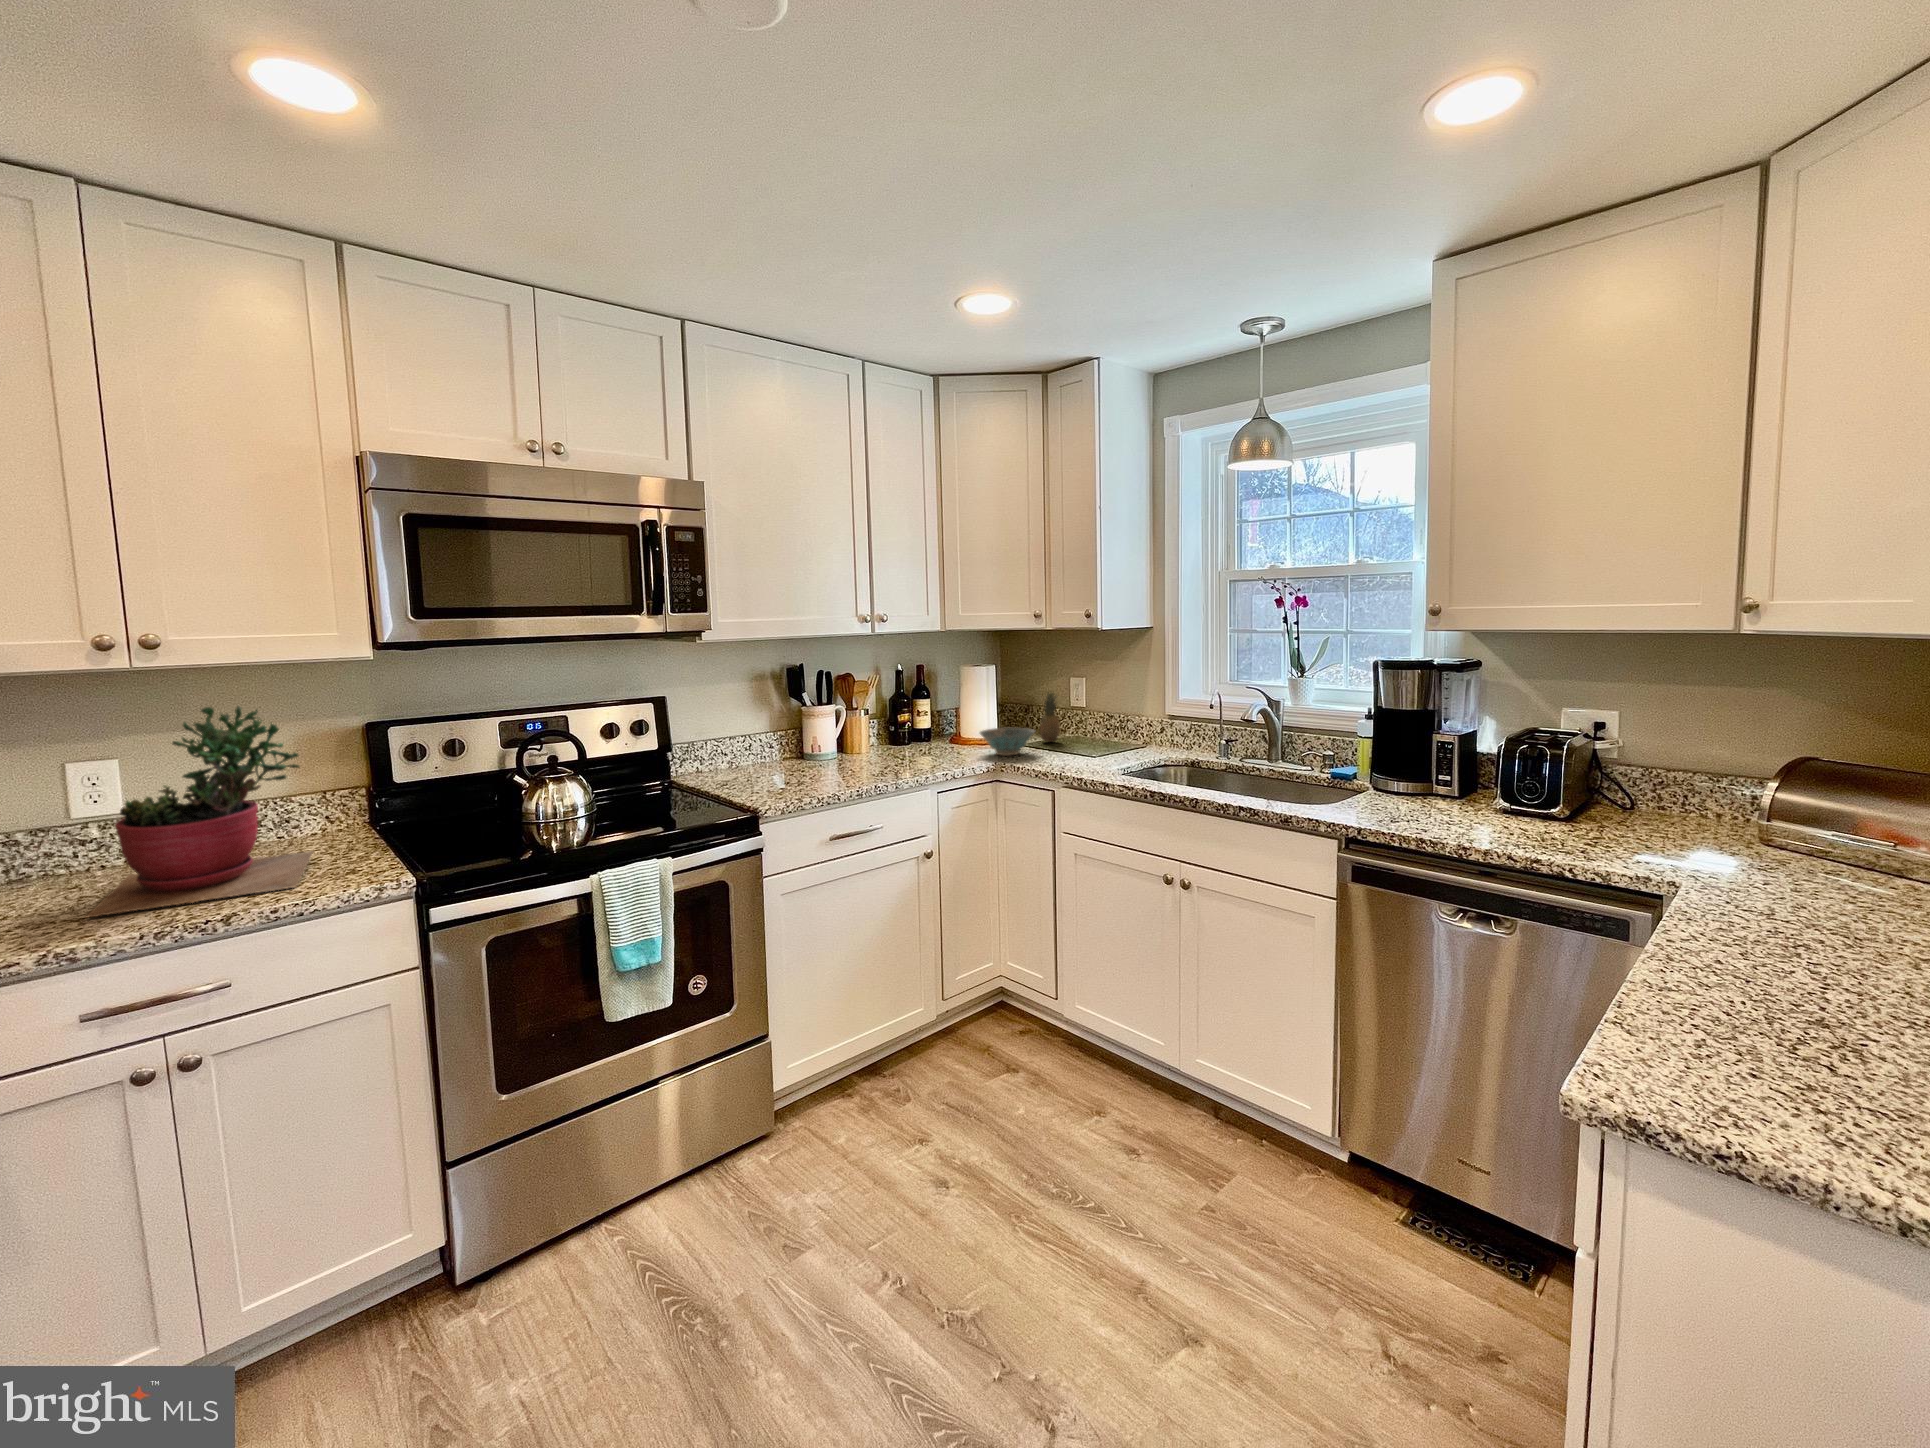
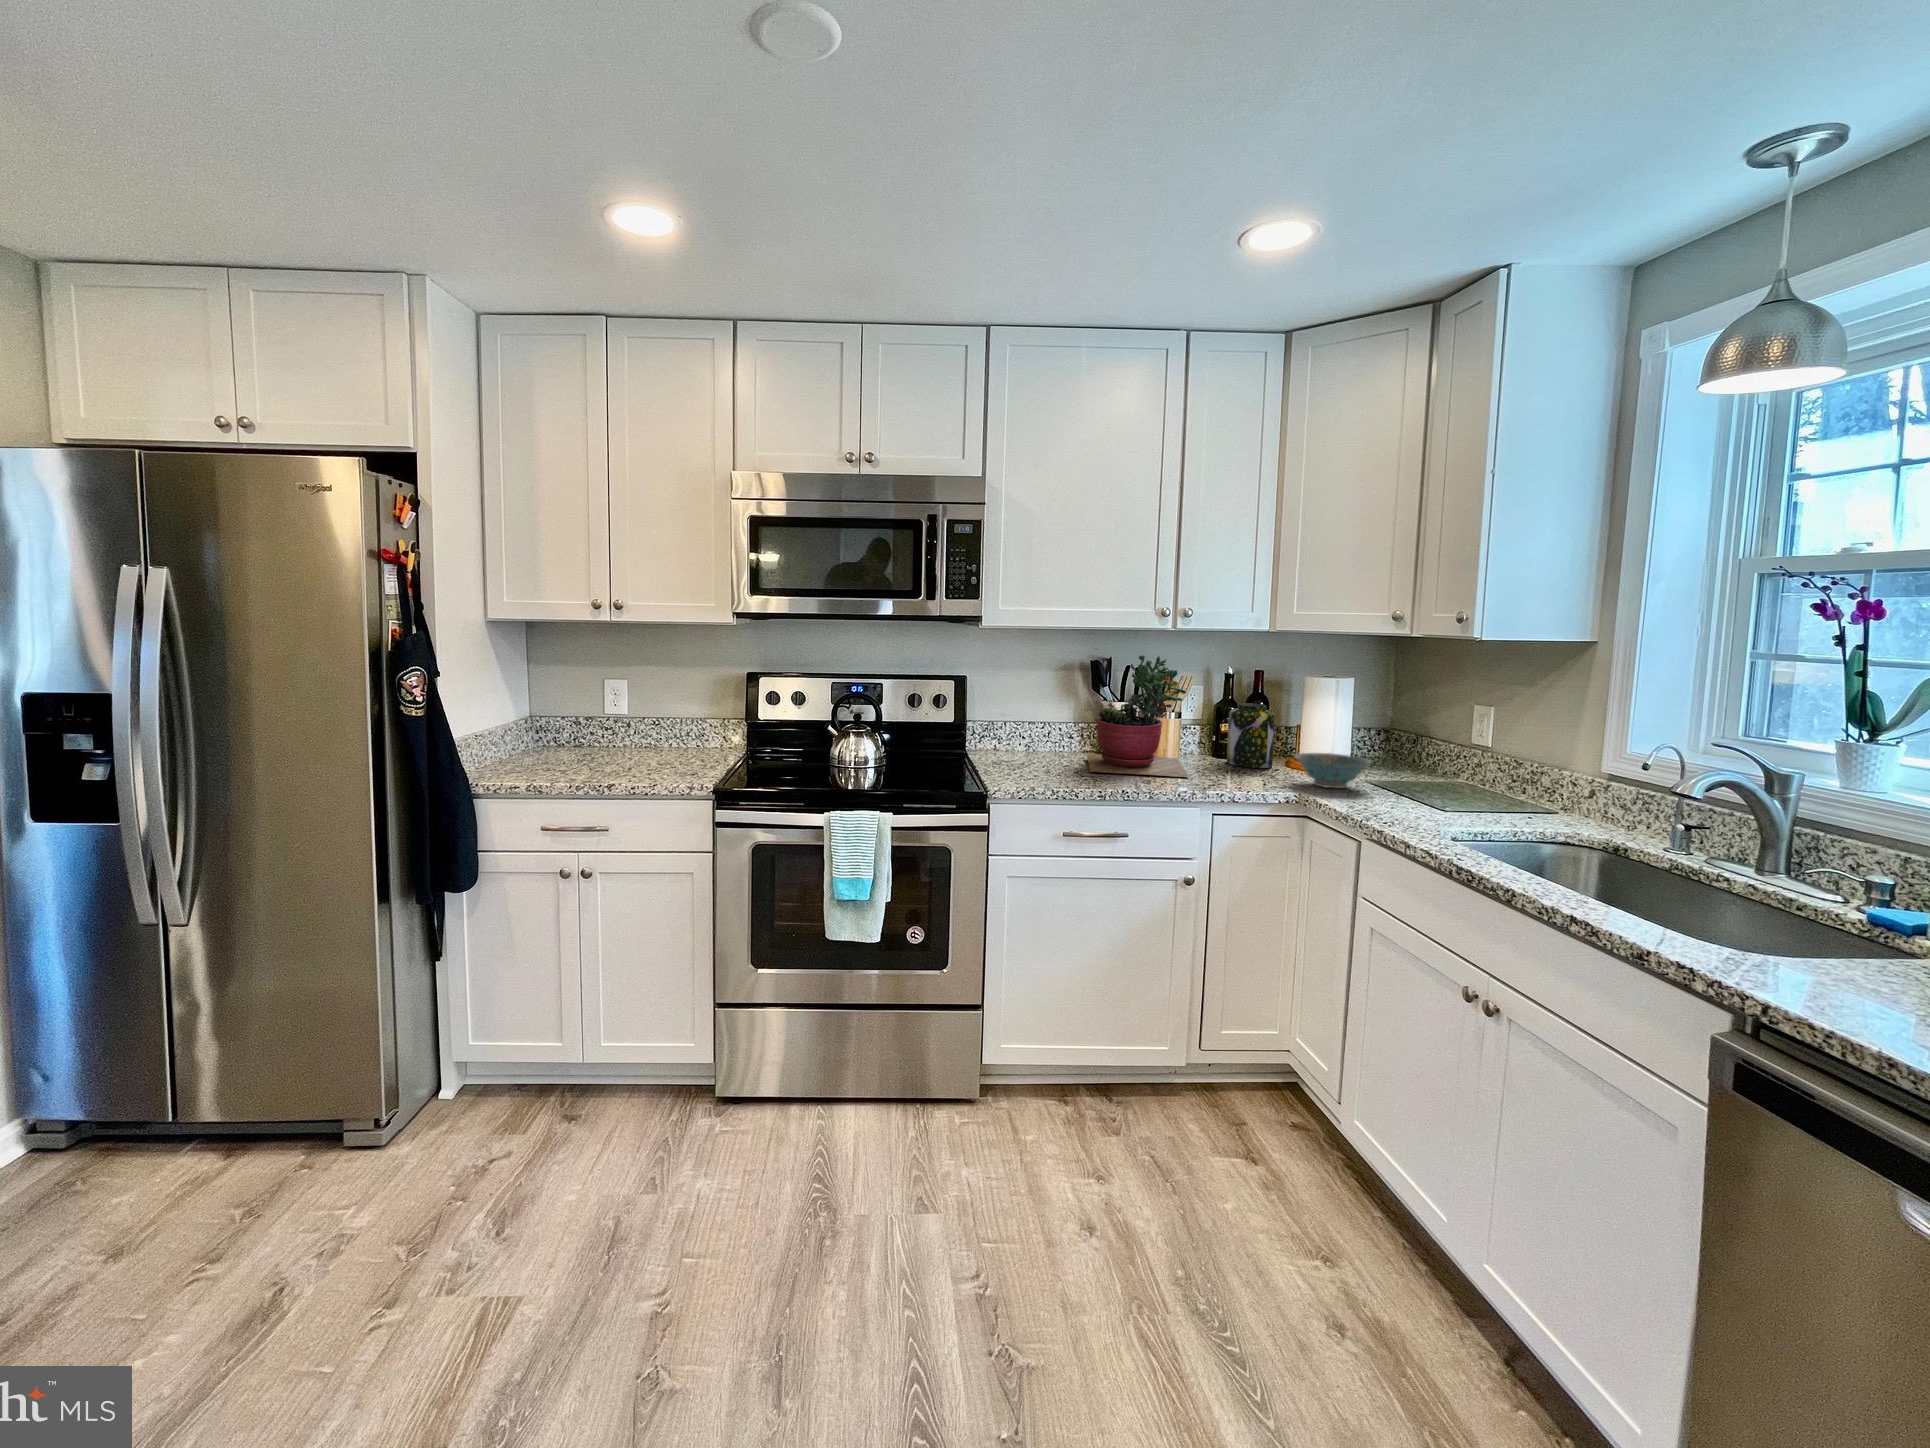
fruit: present [1040,692,1060,742] -> none [1399,713,1433,784]
jar: none [910,695,949,750] -> present [1227,703,1275,768]
succulent plant: present [86,706,313,918] -> present [1087,655,1189,777]

